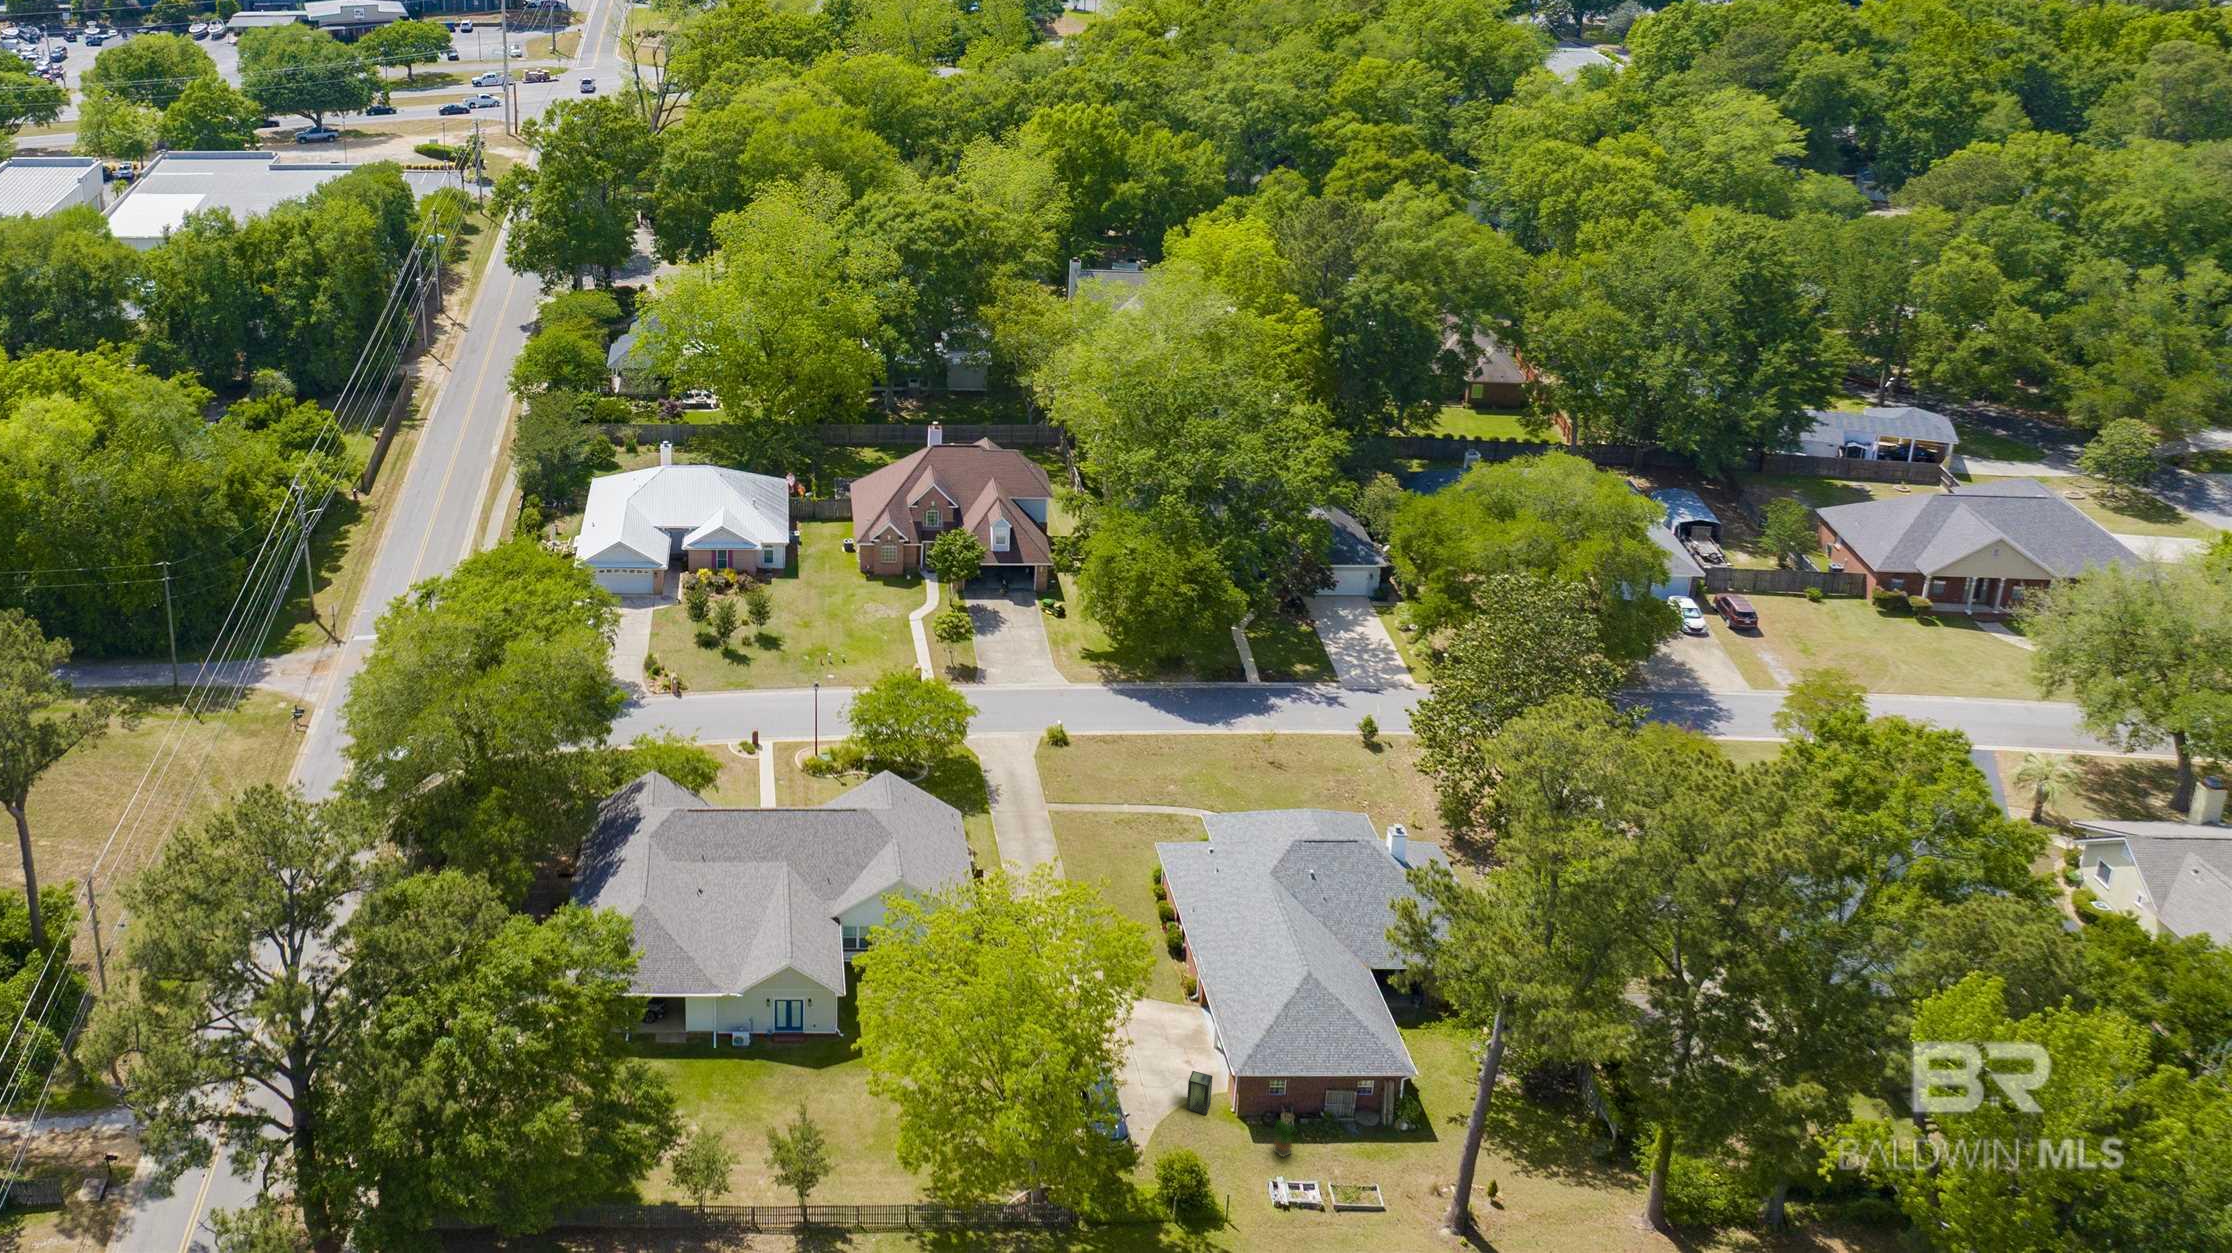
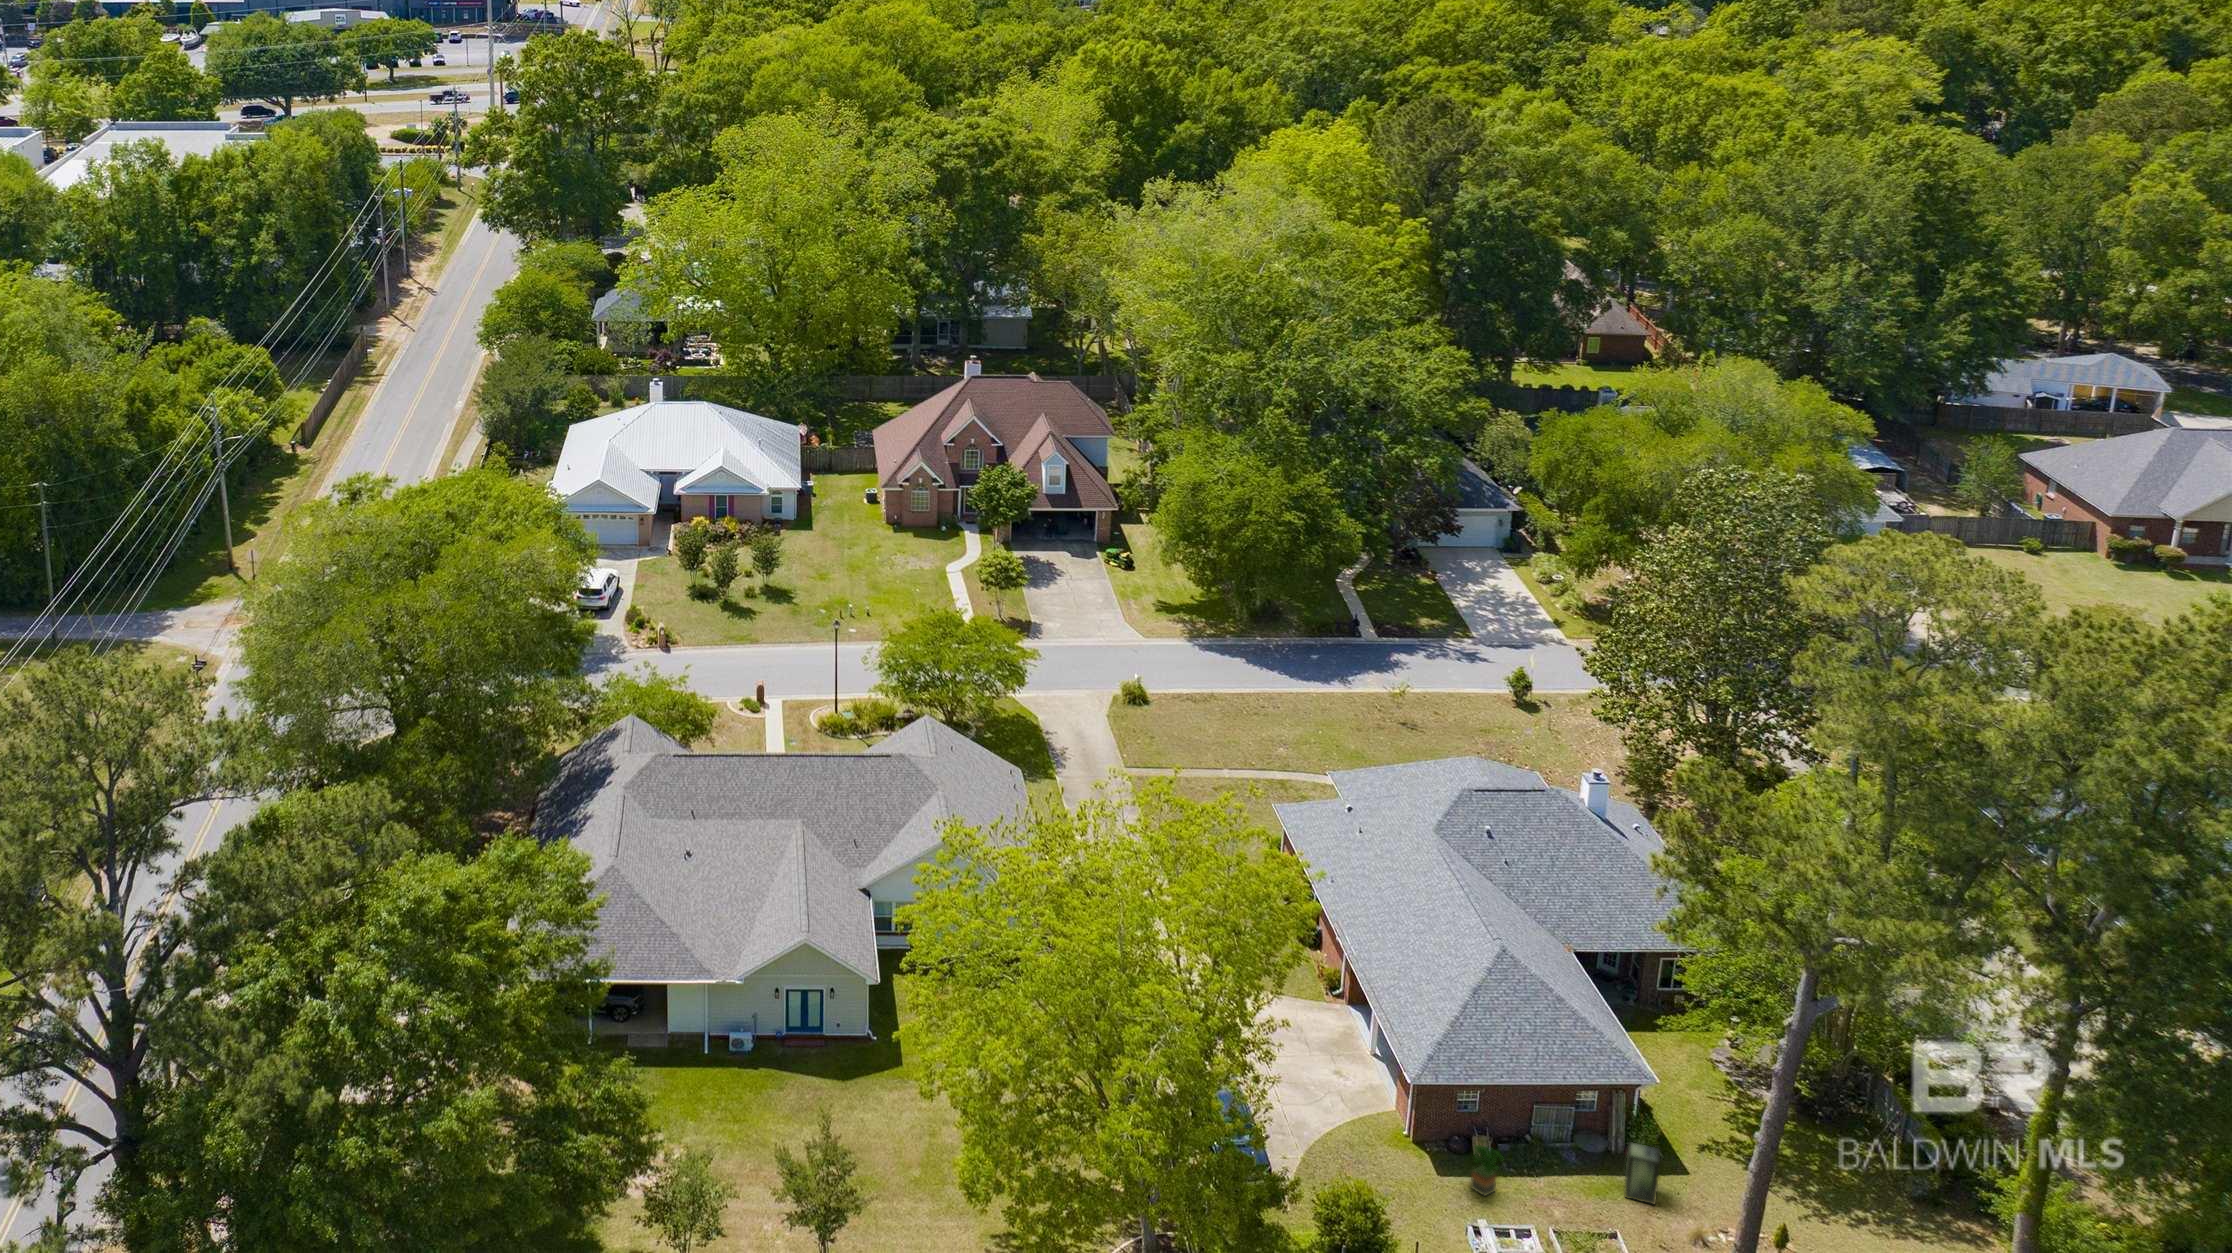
storage box: present [1187,1071,1212,1115] -> present [1625,1142,1660,1204]

